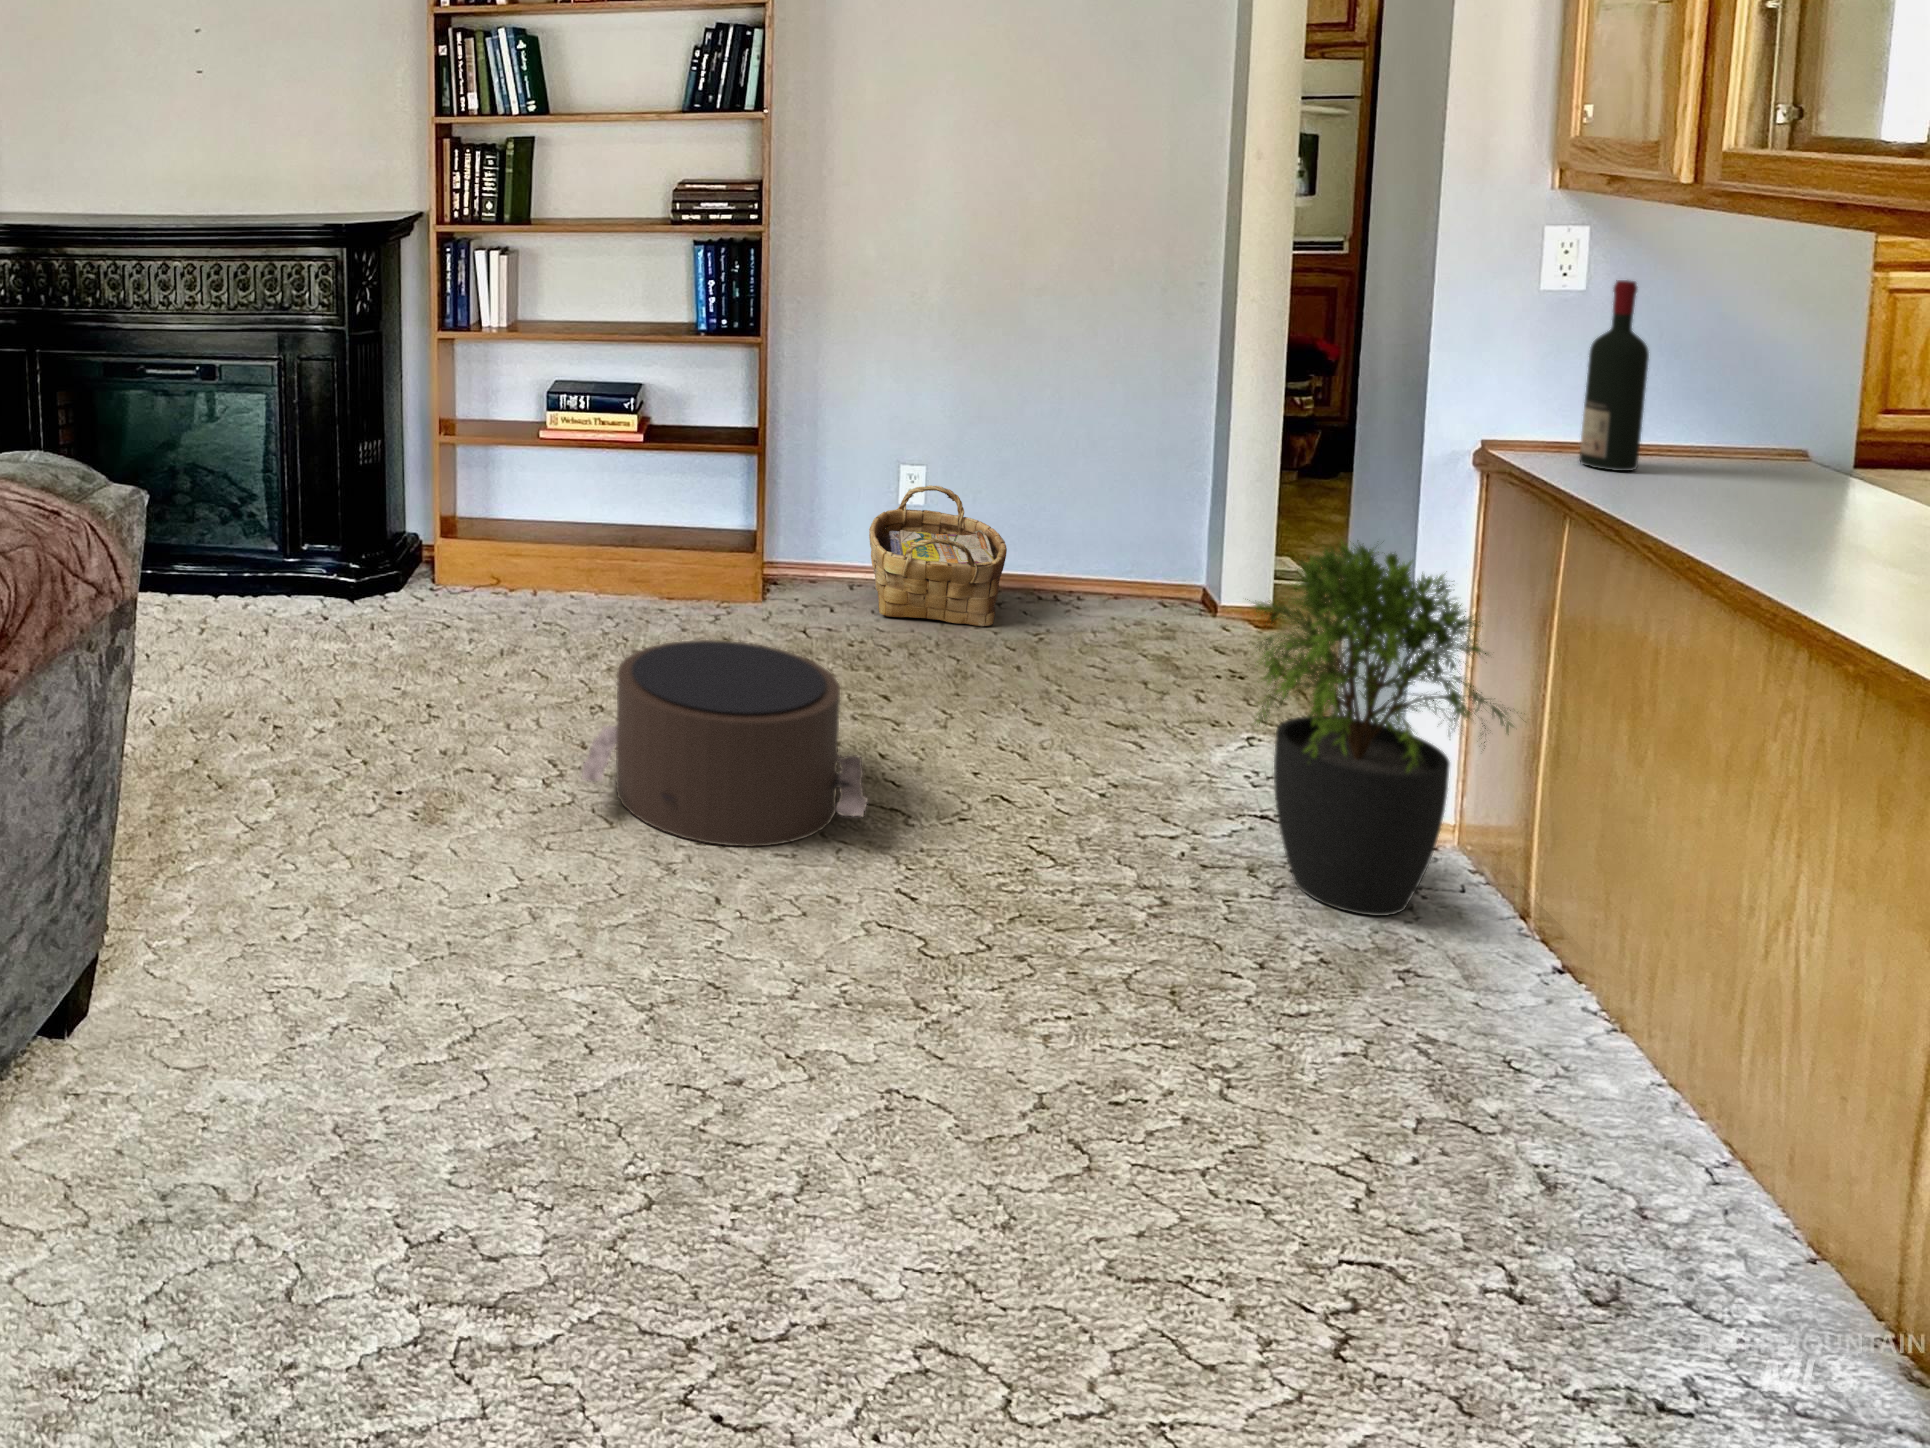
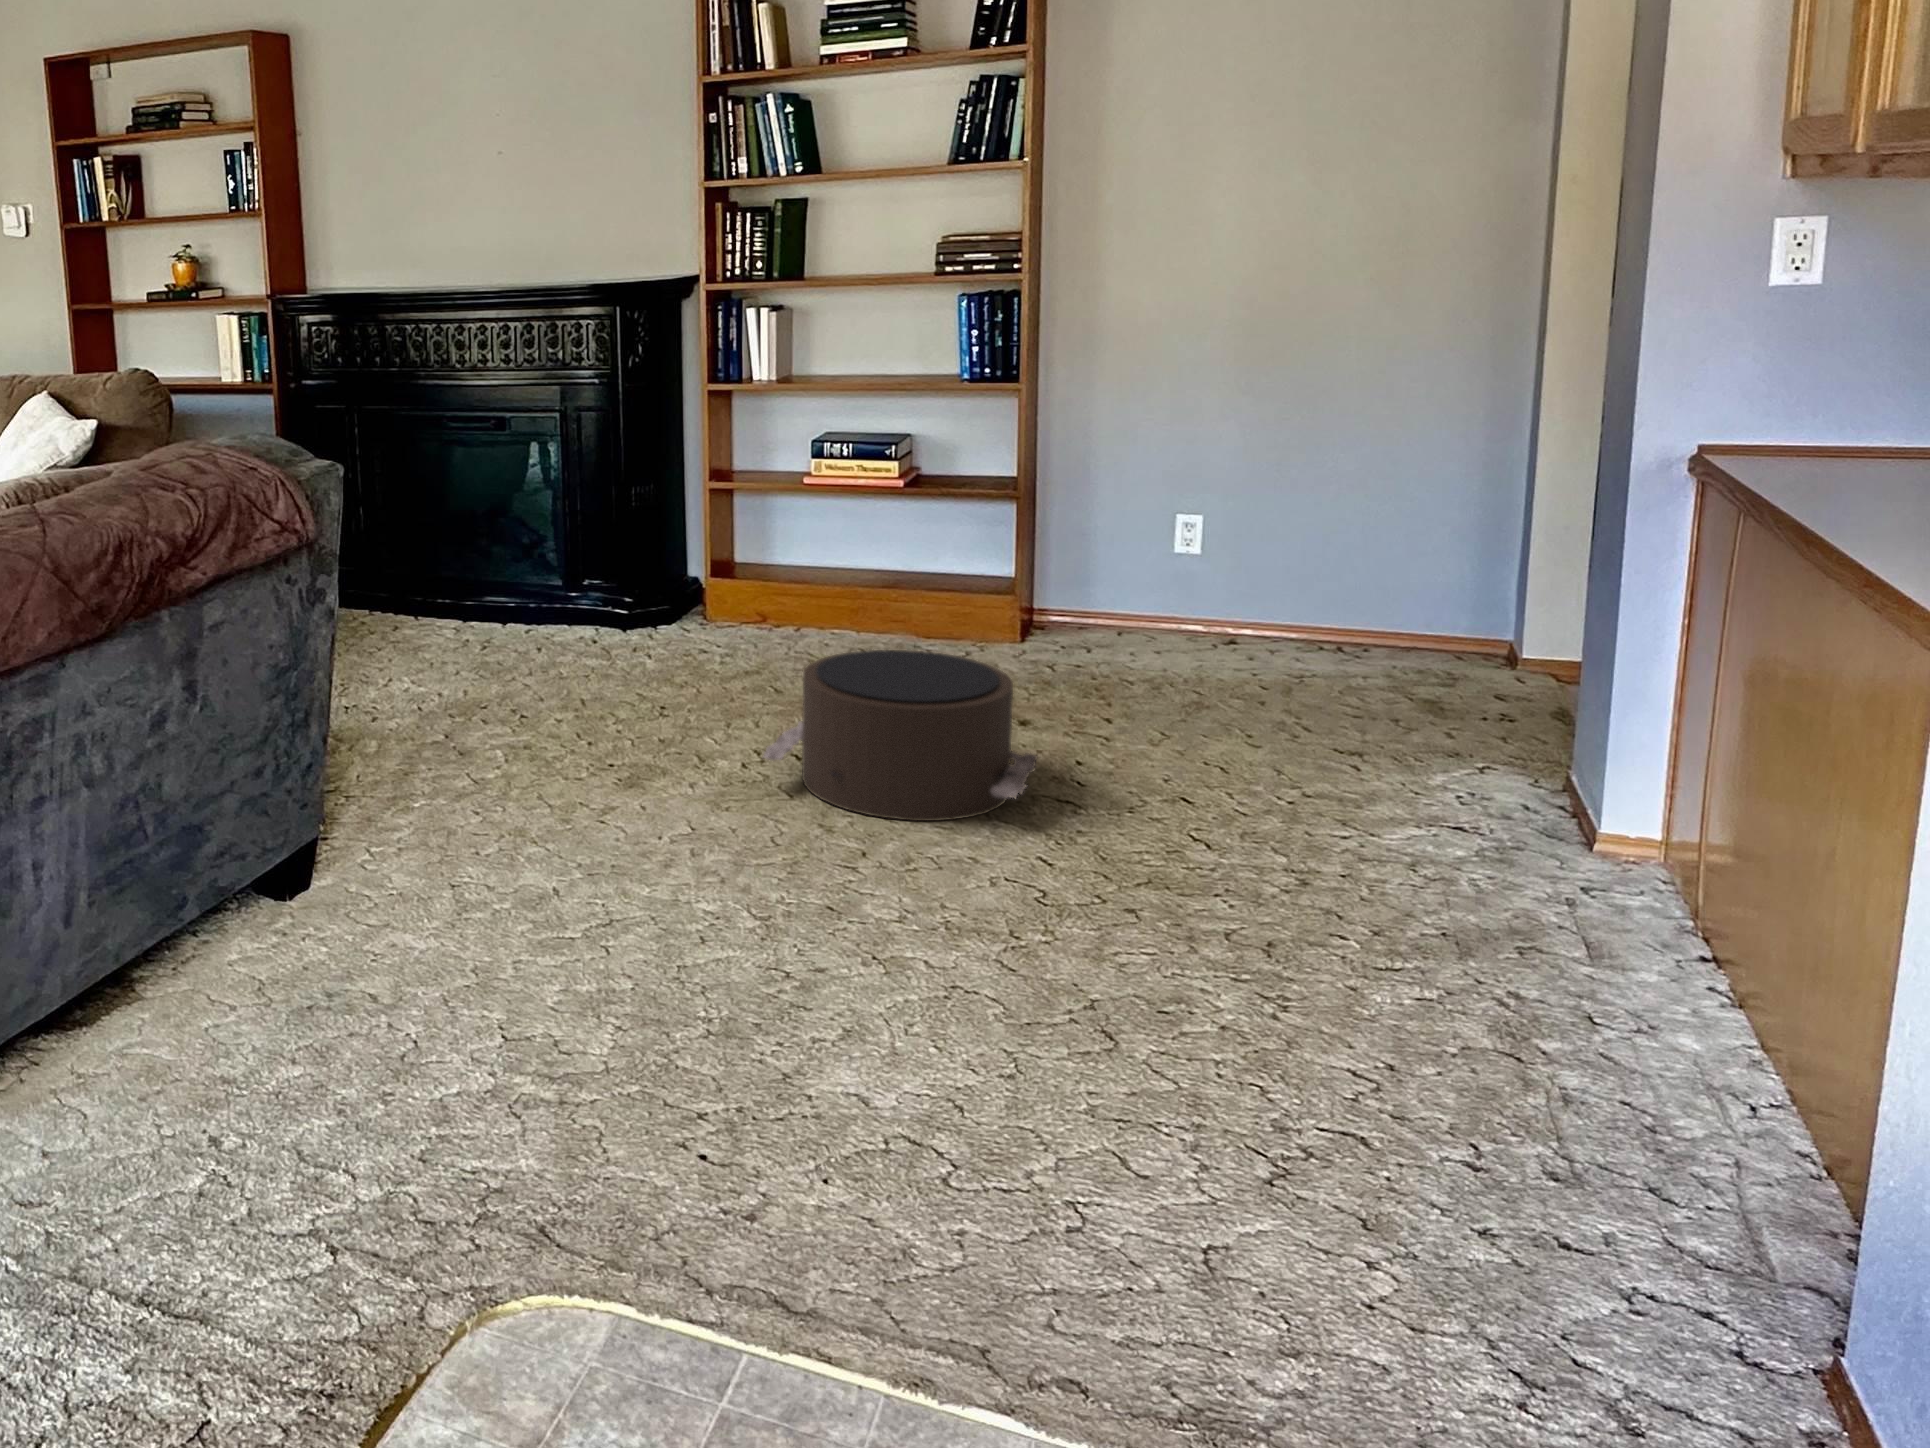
wine bottle: present [1579,280,1649,471] -> none [1800,274,1882,475]
woven basket: present [869,485,1007,627] -> none [1130,535,1278,671]
potted plant: present [1247,541,1518,916] -> none [1405,540,1692,912]

